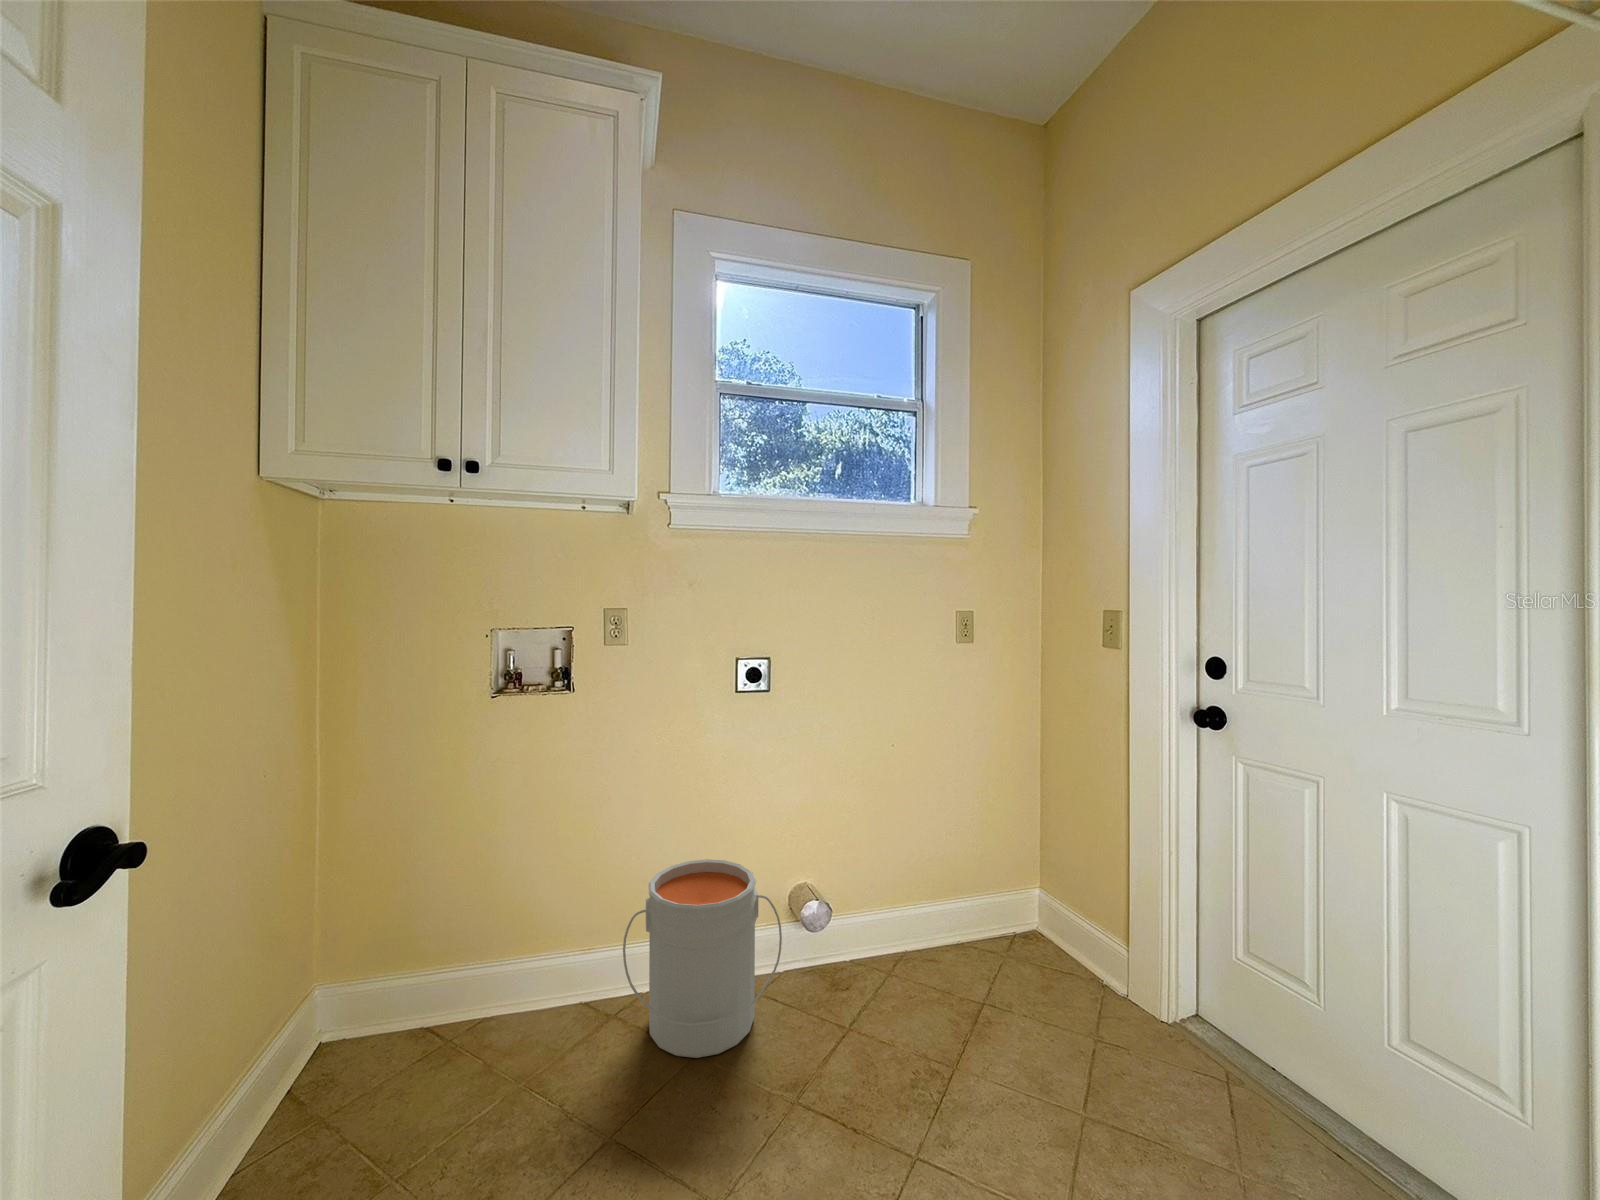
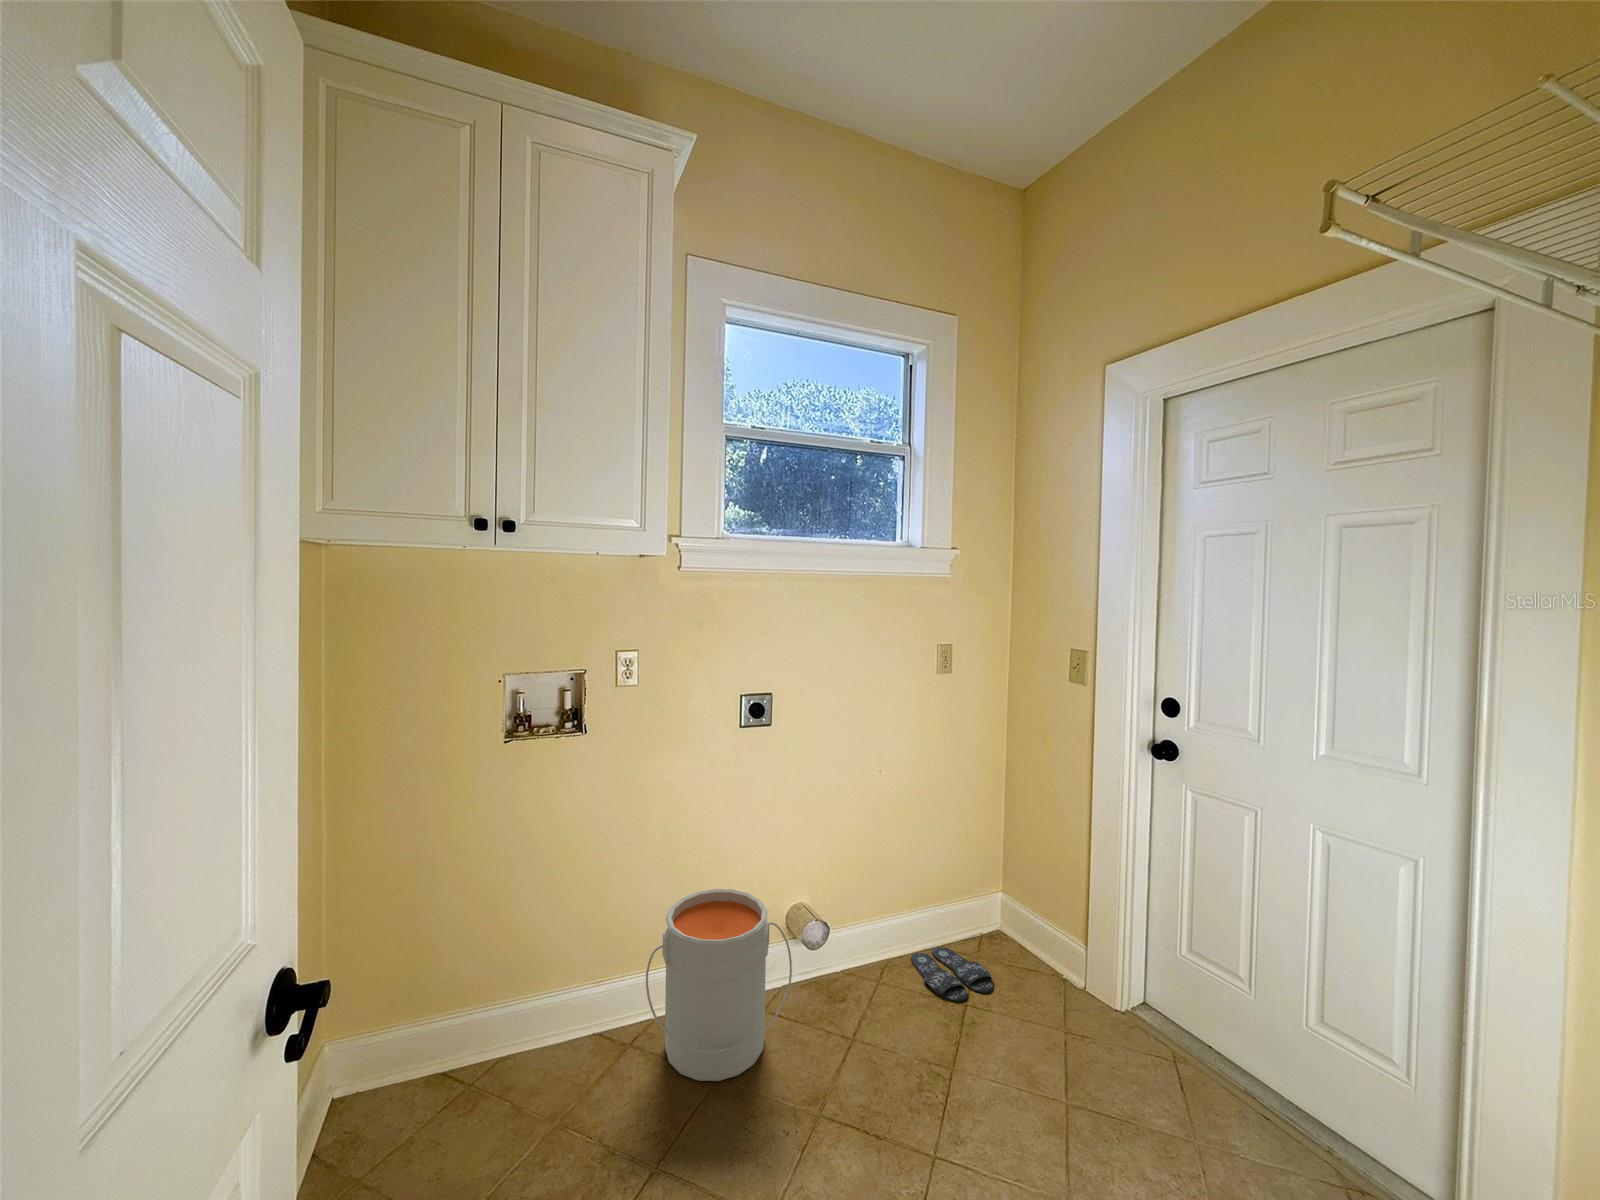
slippers: none [930,943,1018,1000] -> present [911,947,993,1002]

